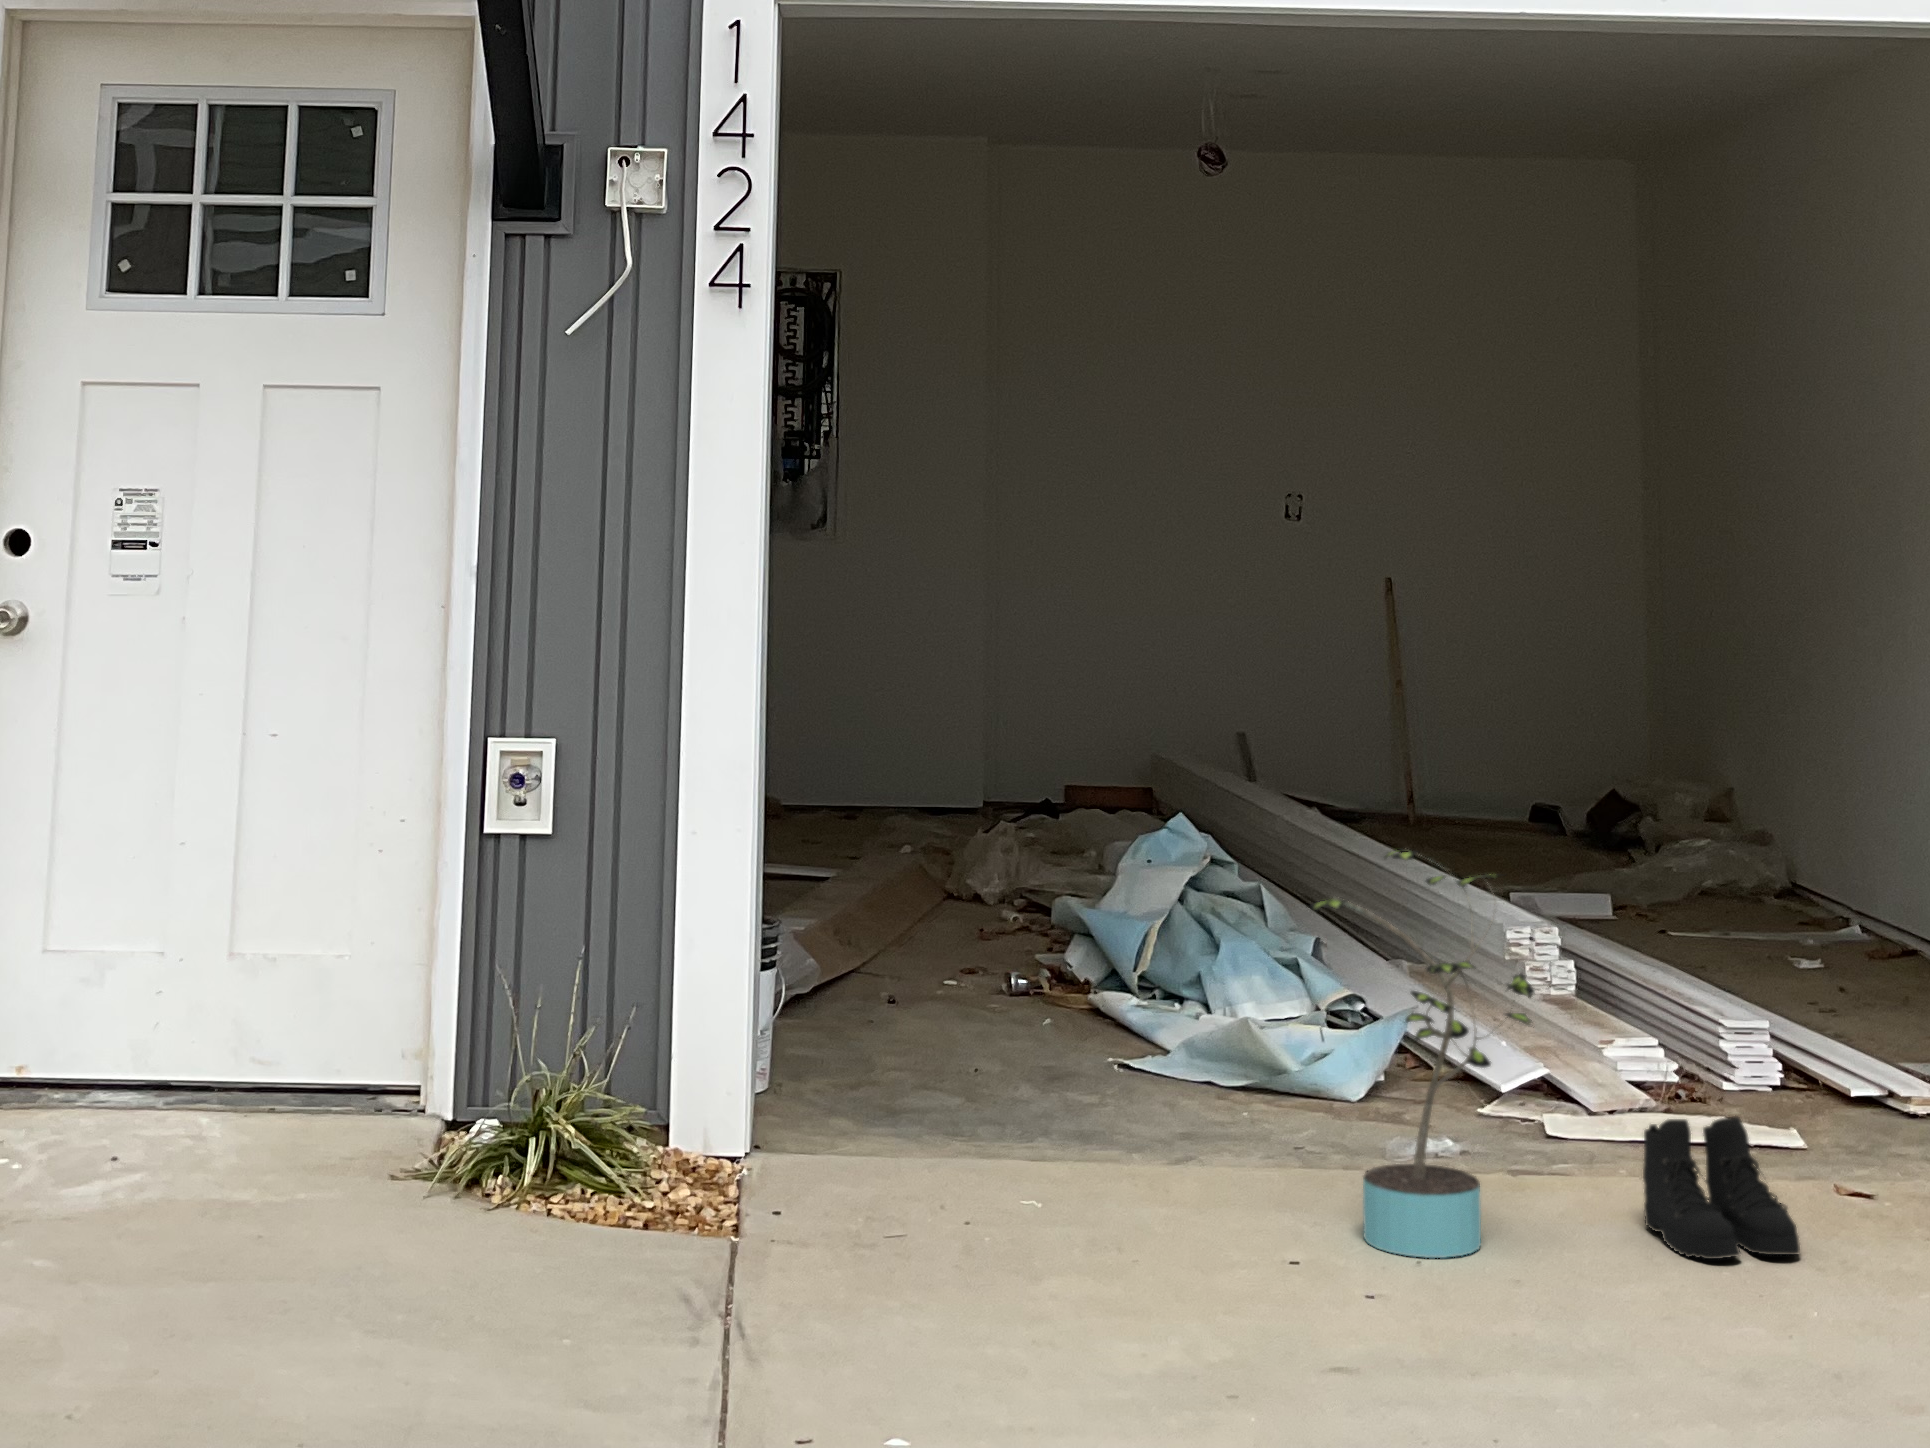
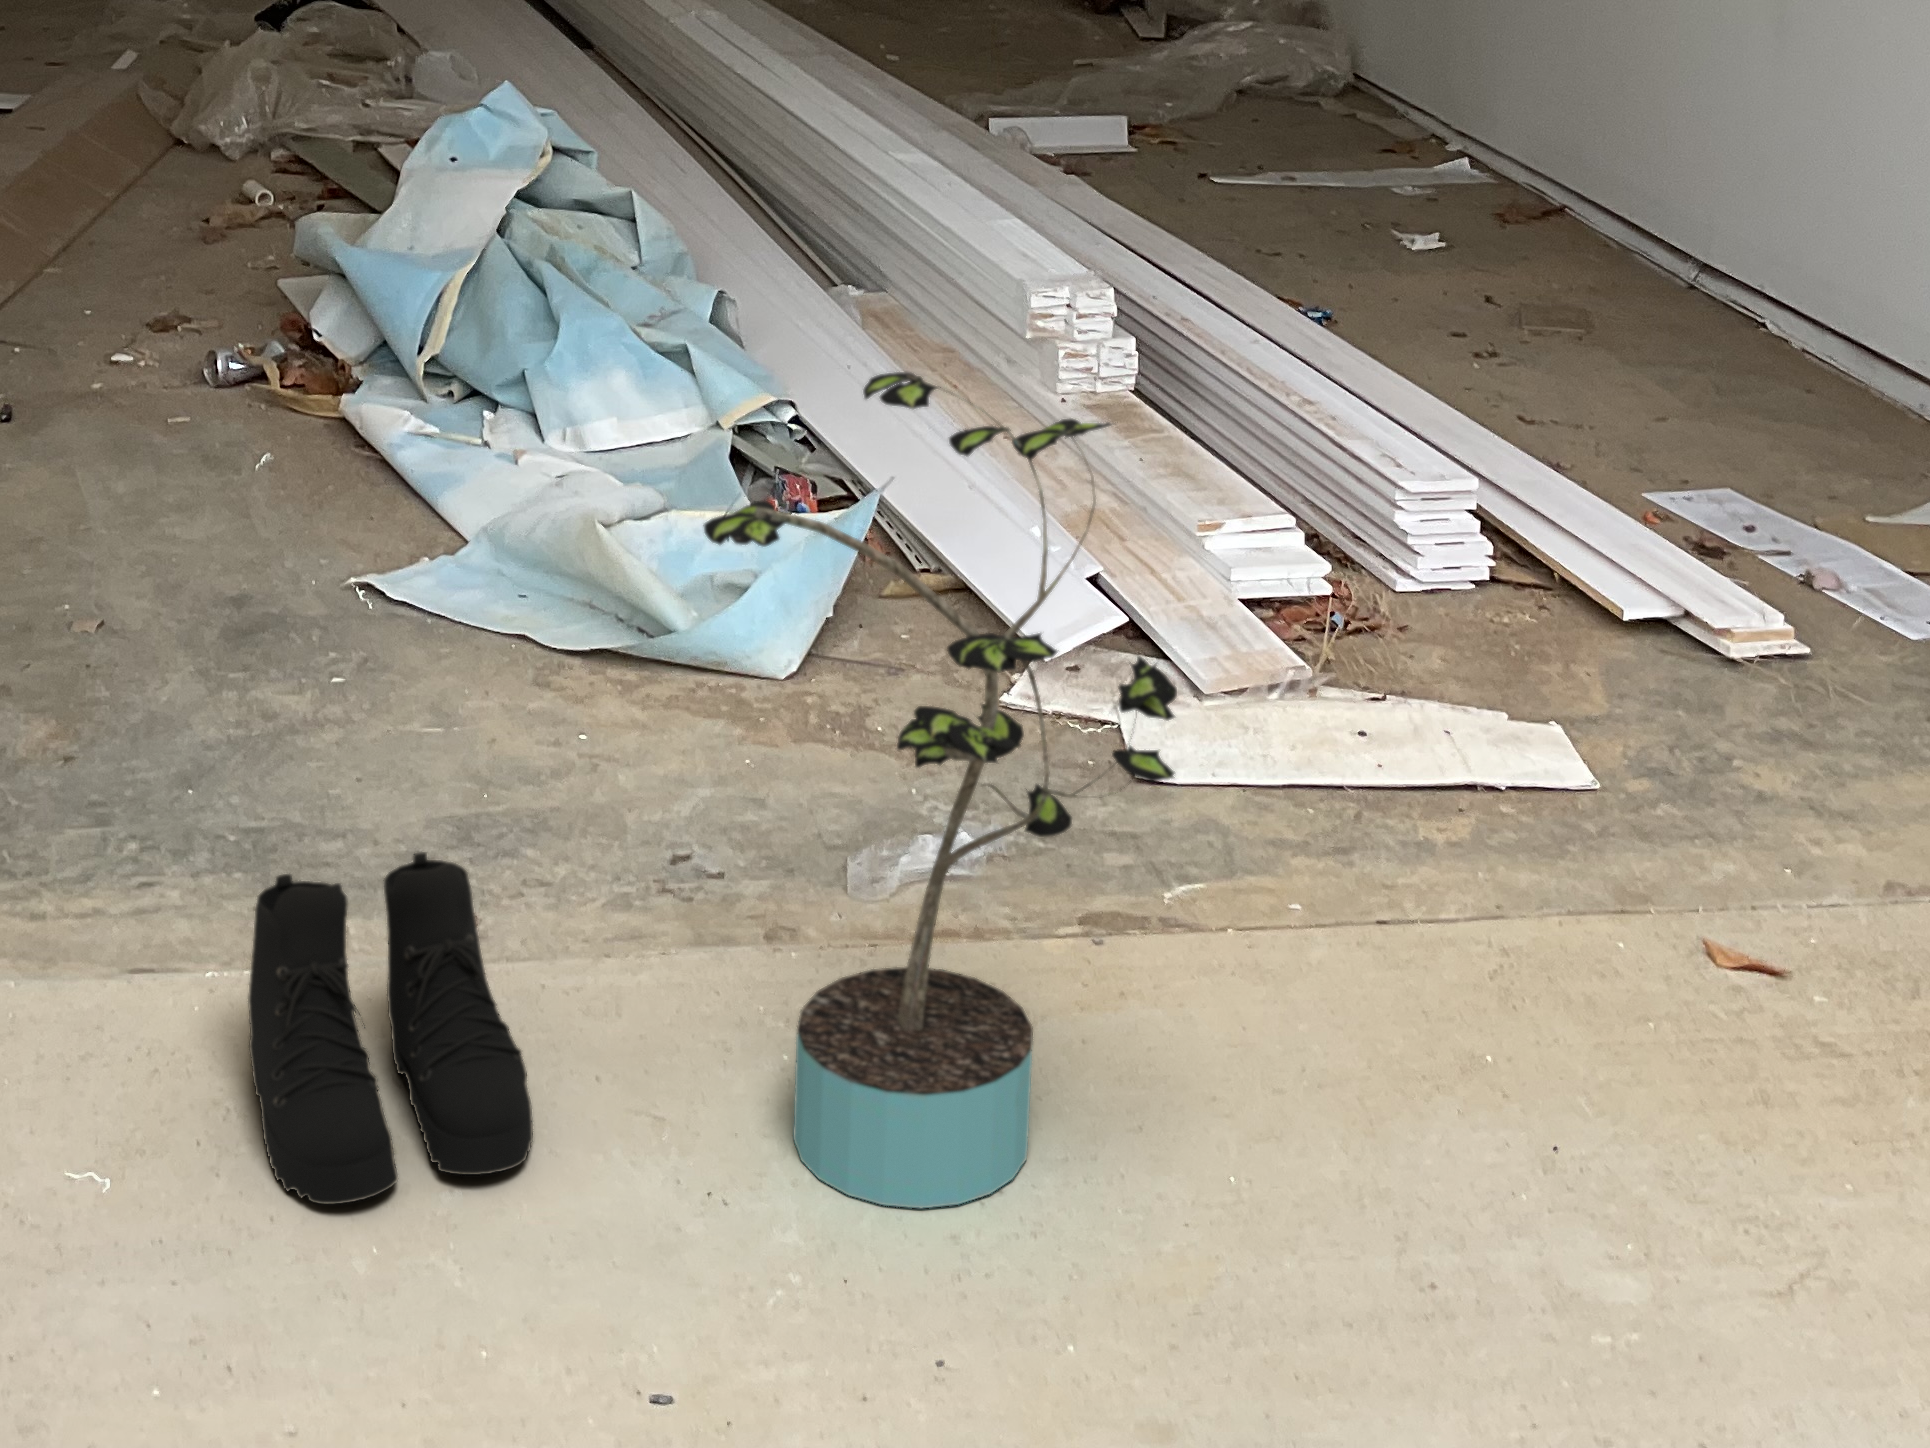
boots: present [1643,1116,1800,1259] -> present [248,852,533,1204]

